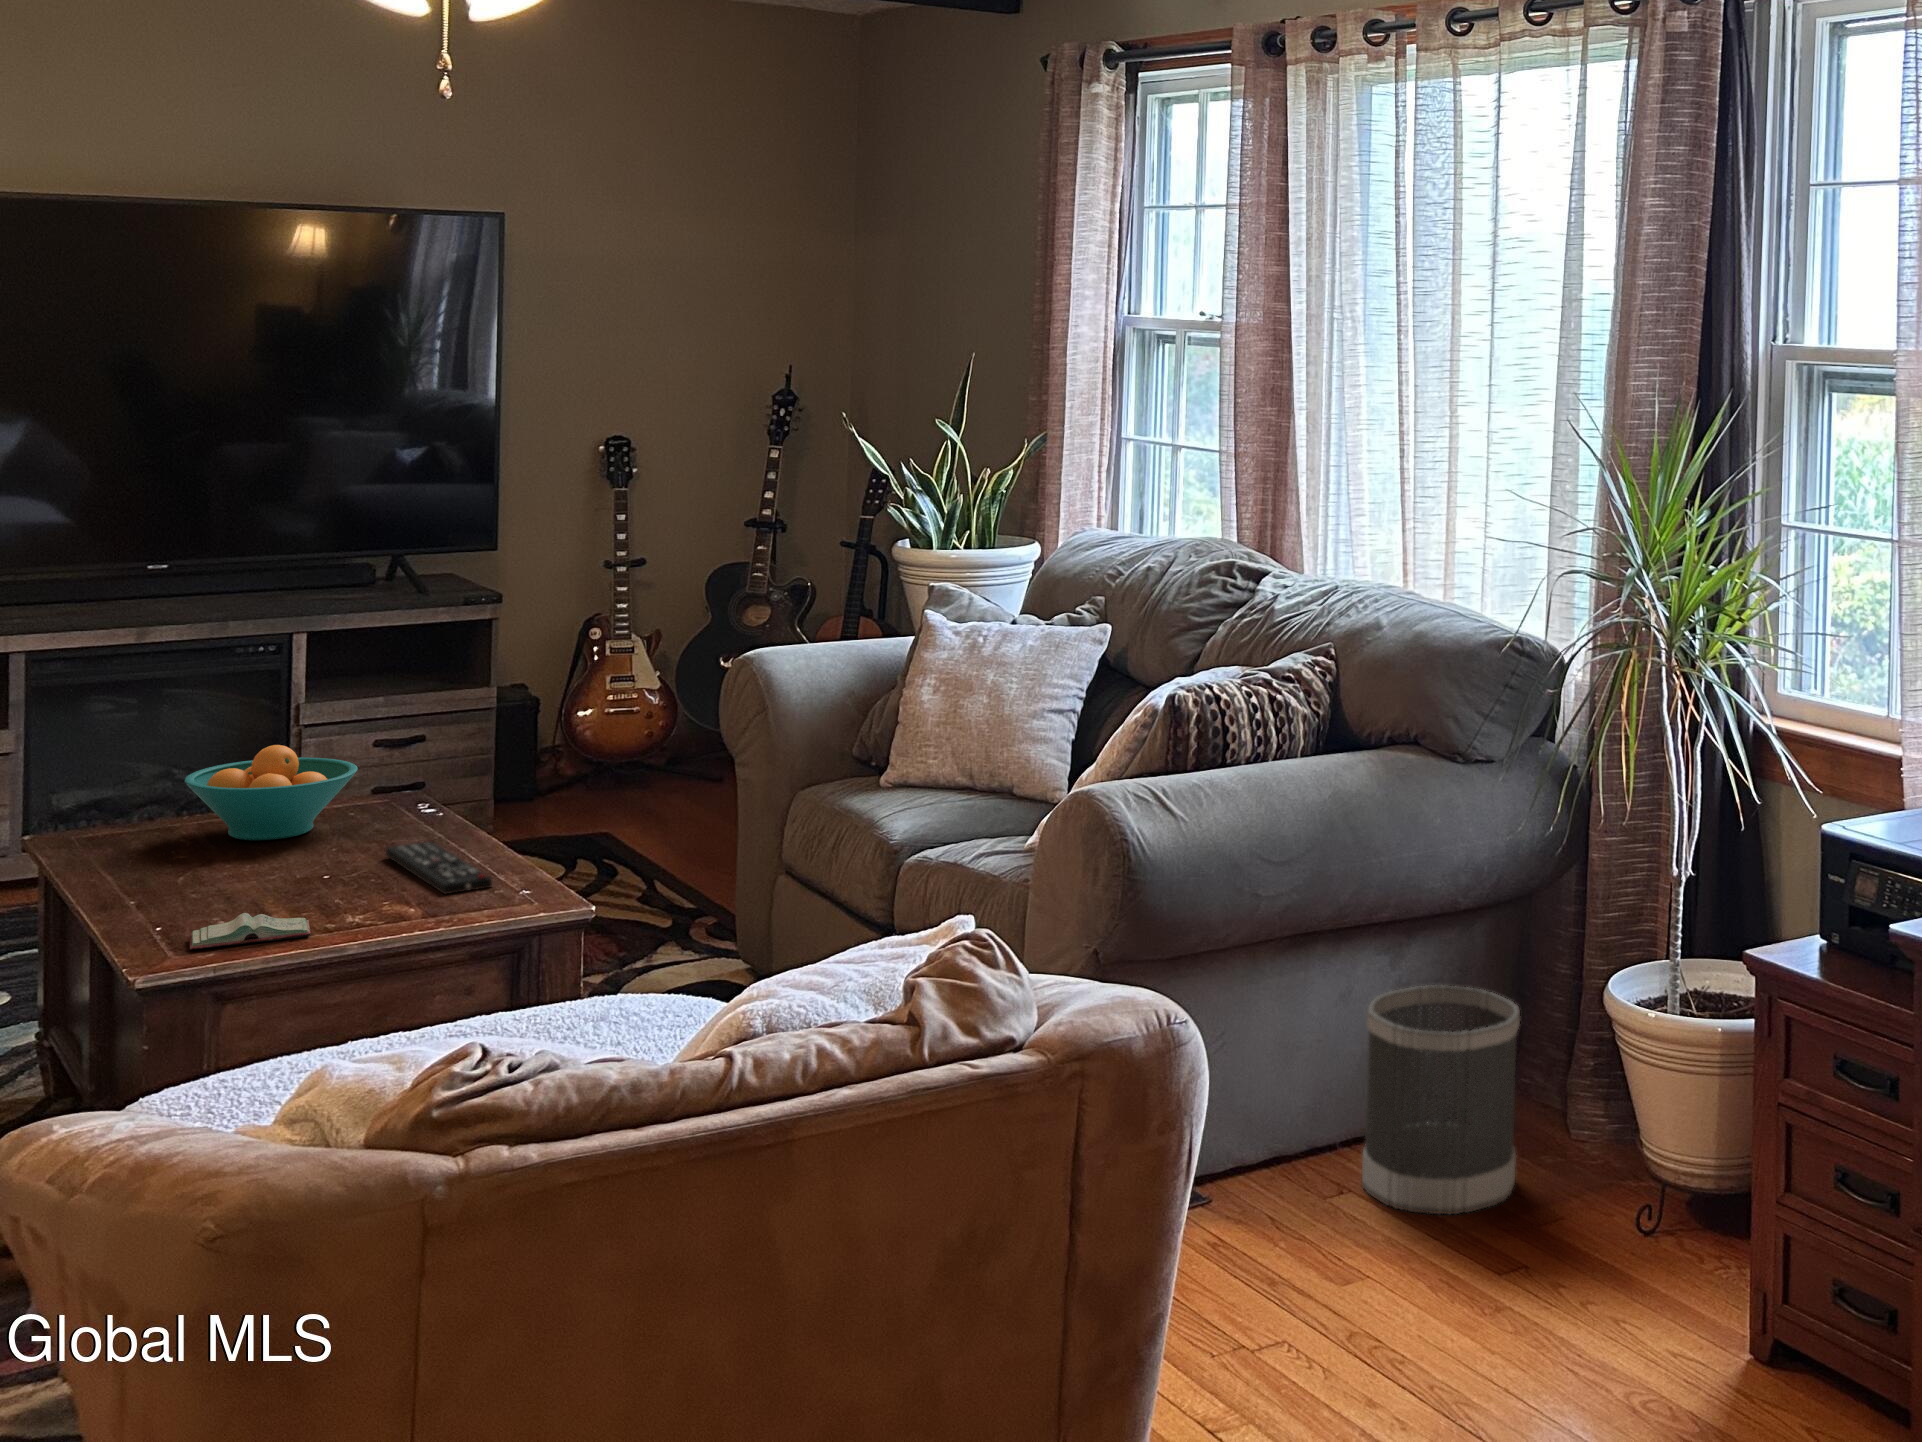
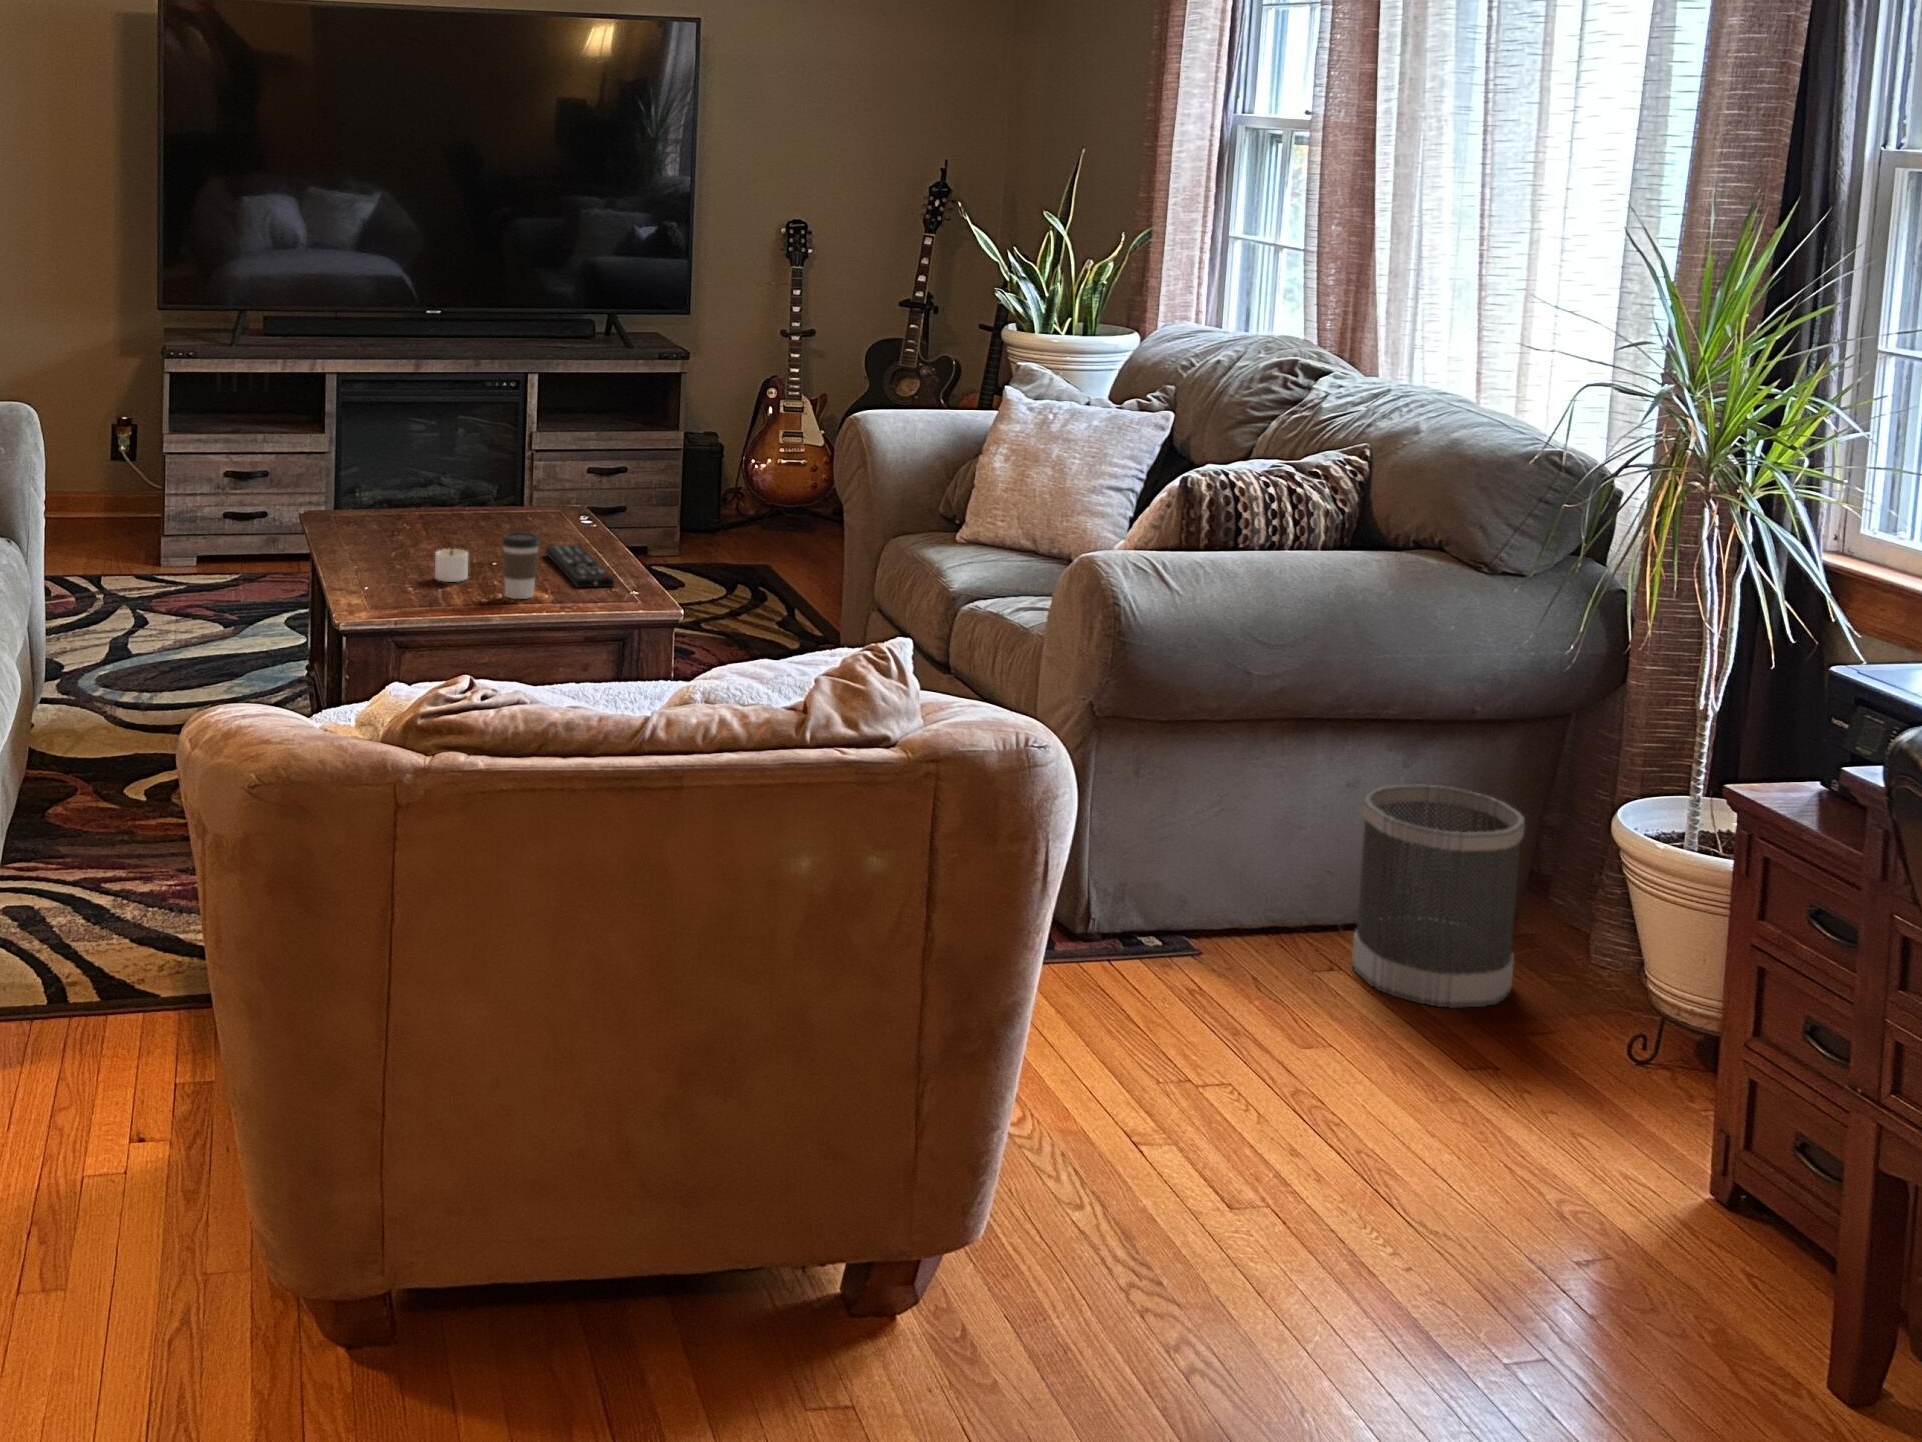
fruit bowl: present [185,745,358,840] -> none [411,456,535,532]
coffee cup: none [346,835,399,919] -> present [502,532,540,599]
candle: none [244,866,305,908] -> present [435,549,468,582]
book: present [190,913,311,950] -> none [388,583,474,606]

